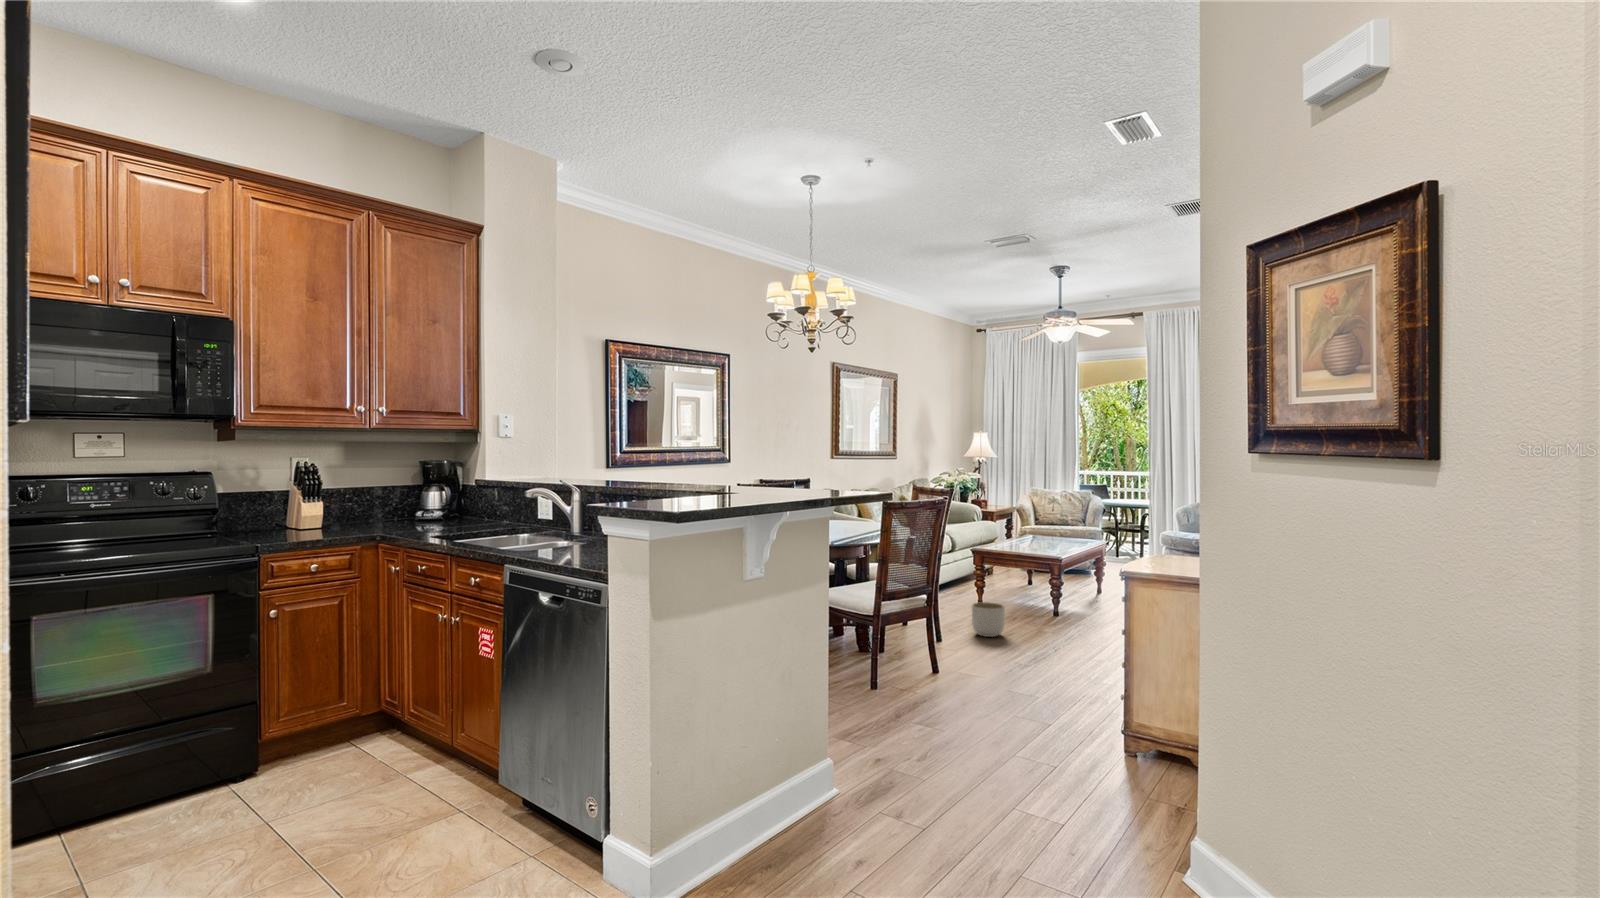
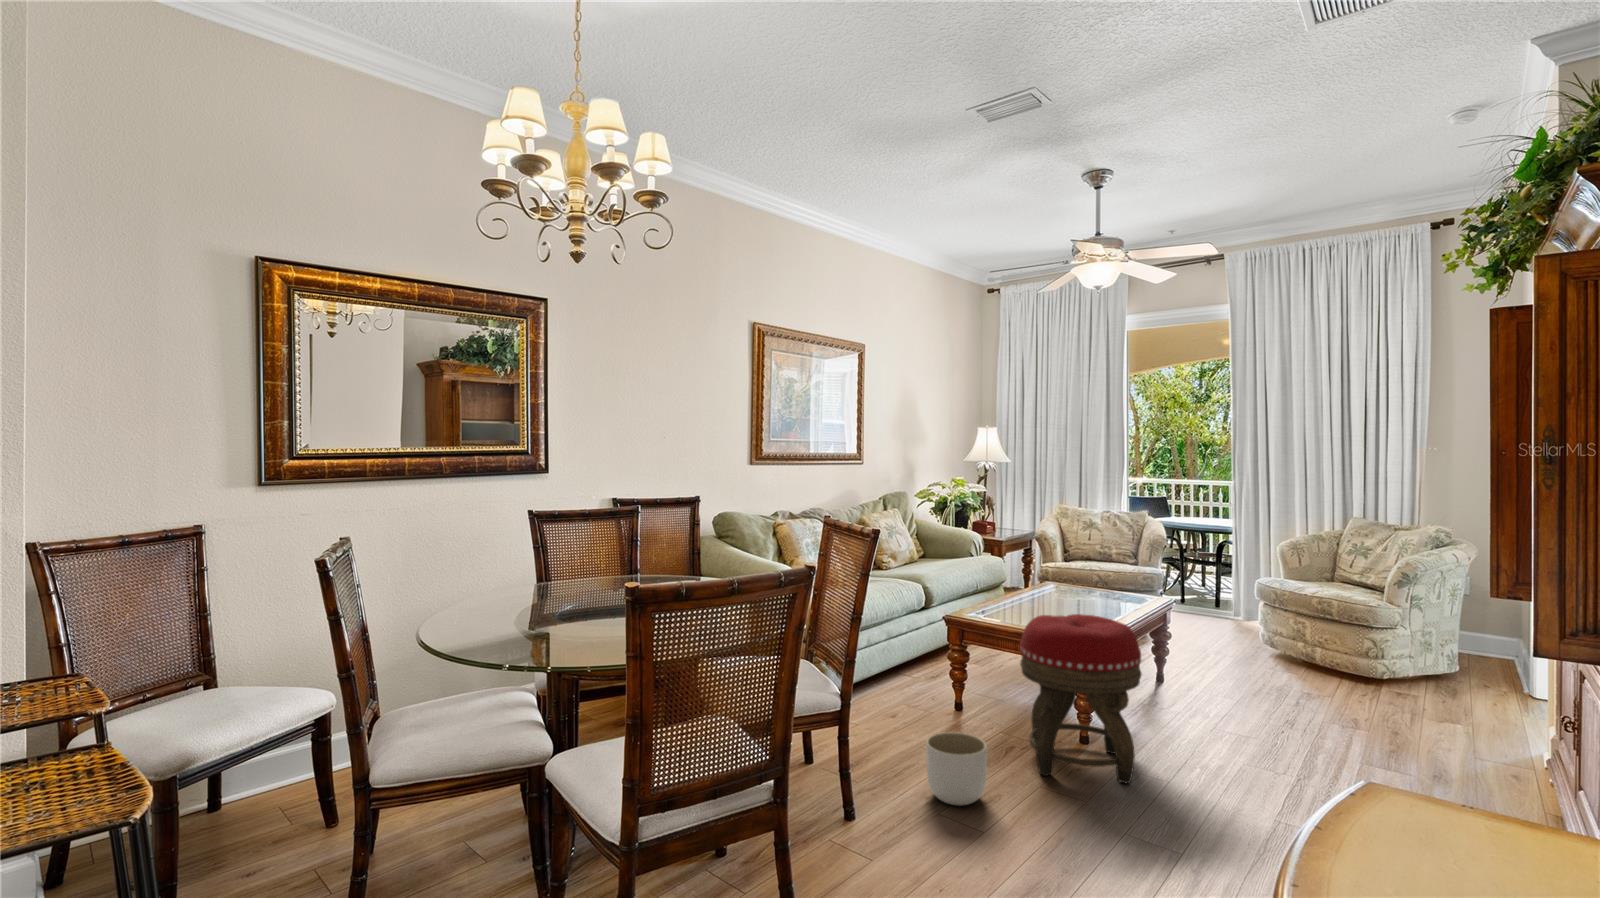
footstool: none [1019,542,1086,629] -> present [1020,614,1142,783]

